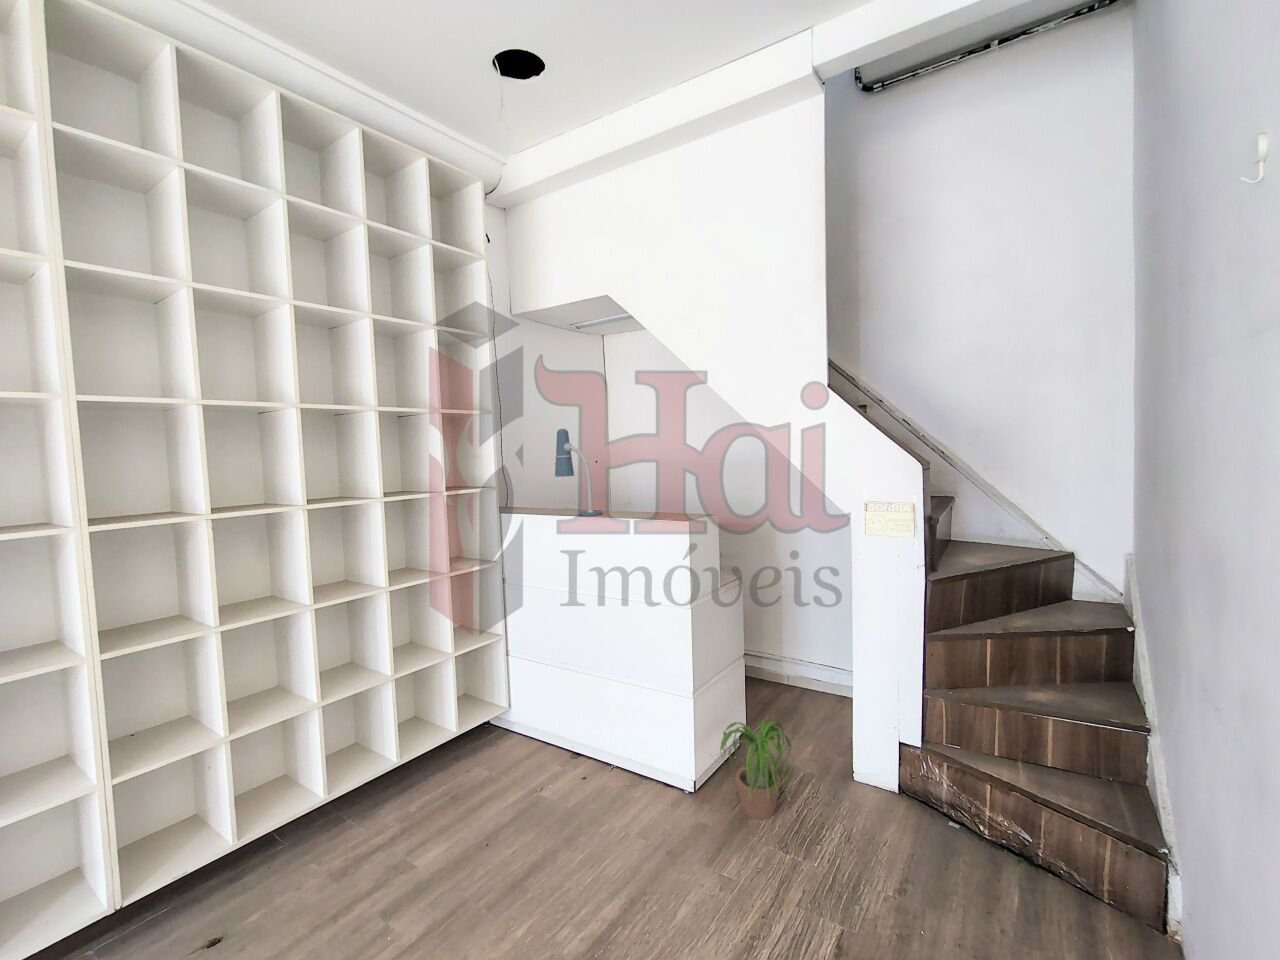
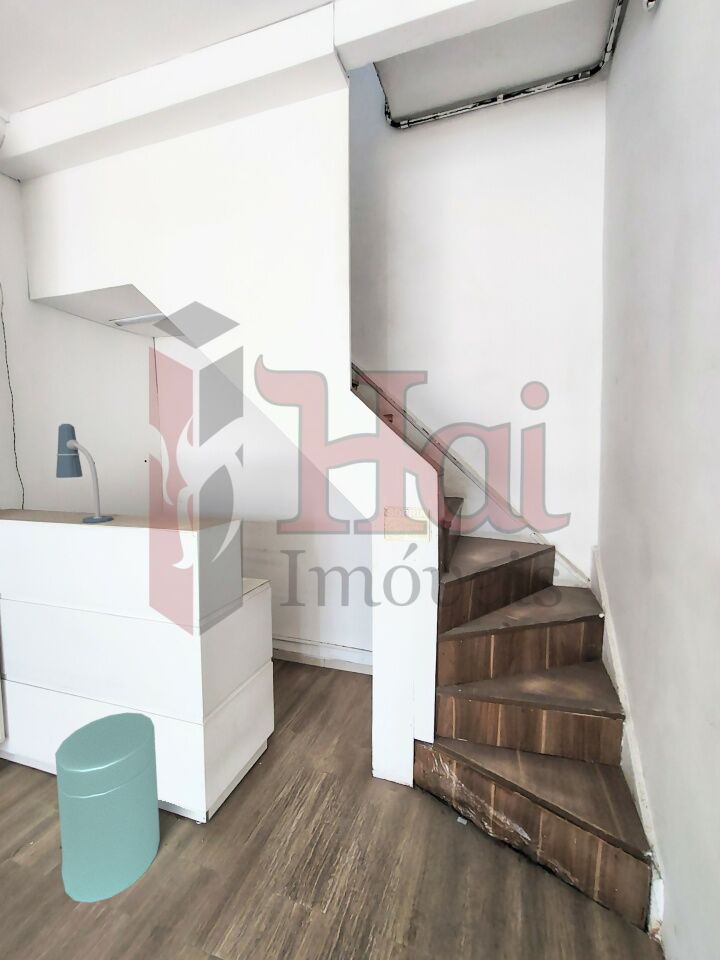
trash can: none [577,683,657,827] -> present [55,713,160,903]
potted plant: present [720,721,791,819] -> none [216,737,319,852]

